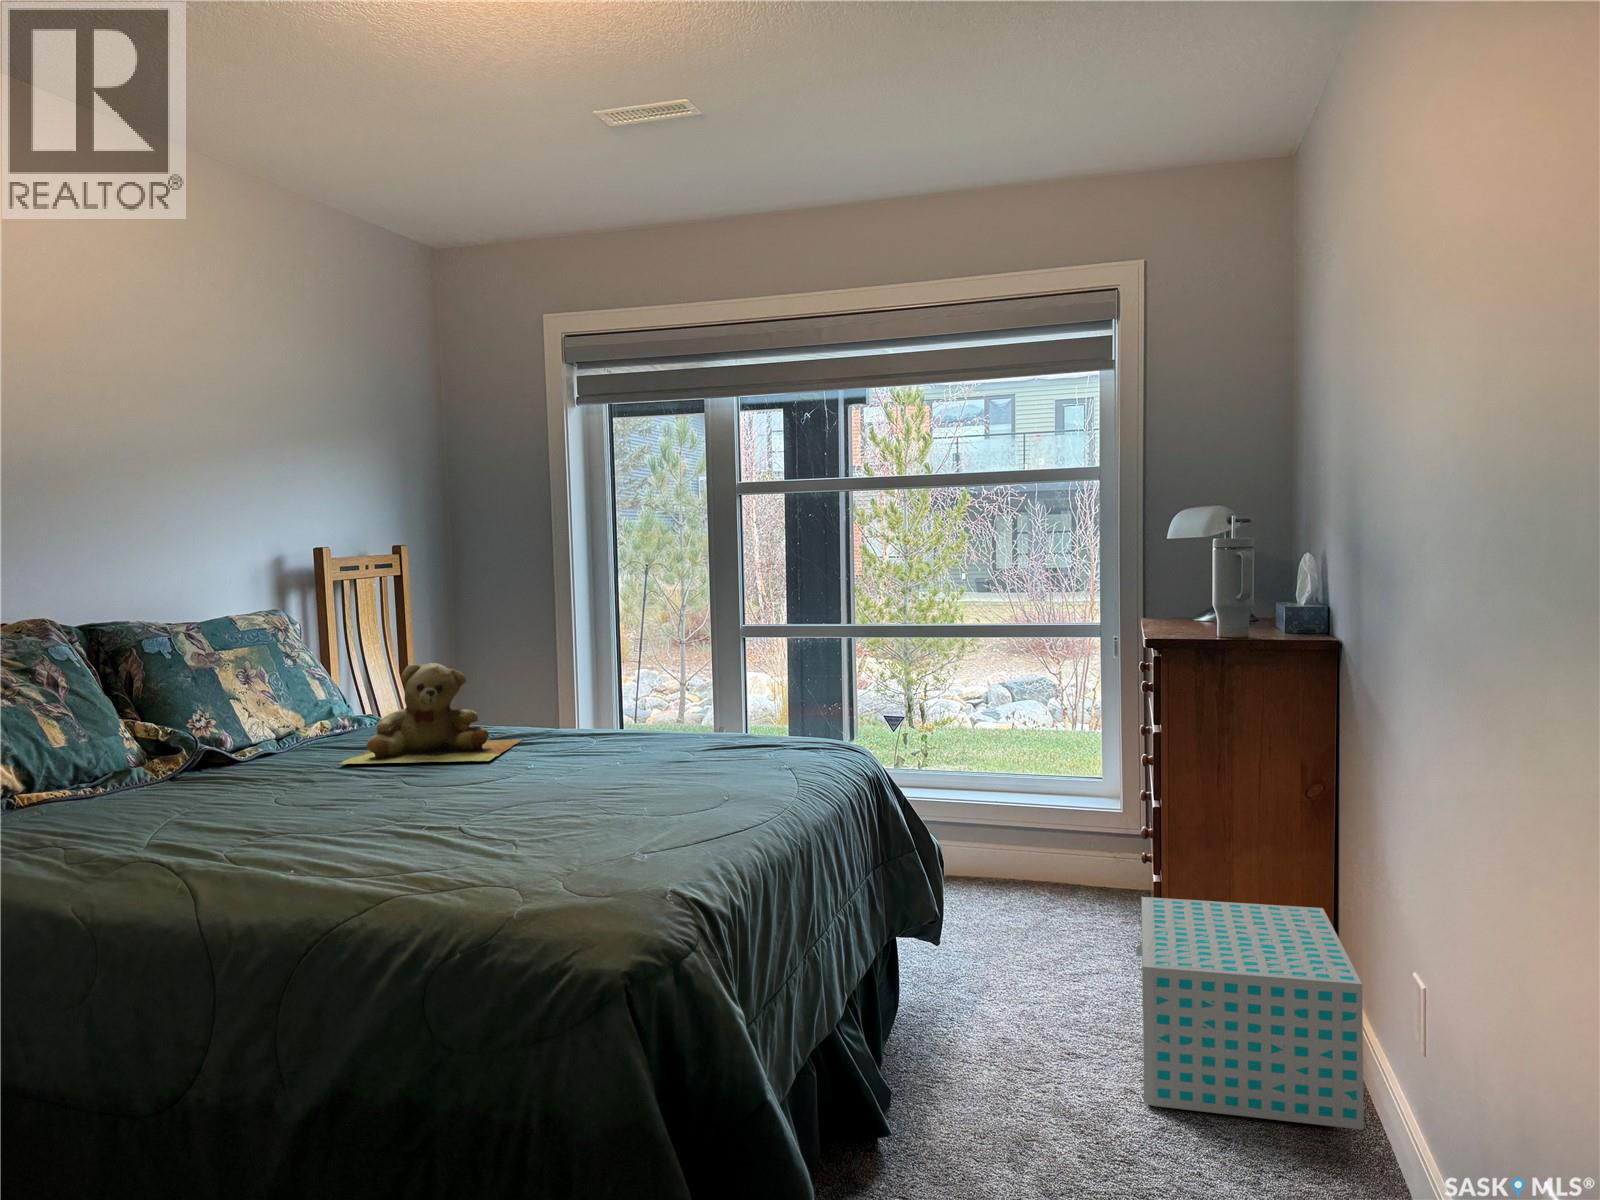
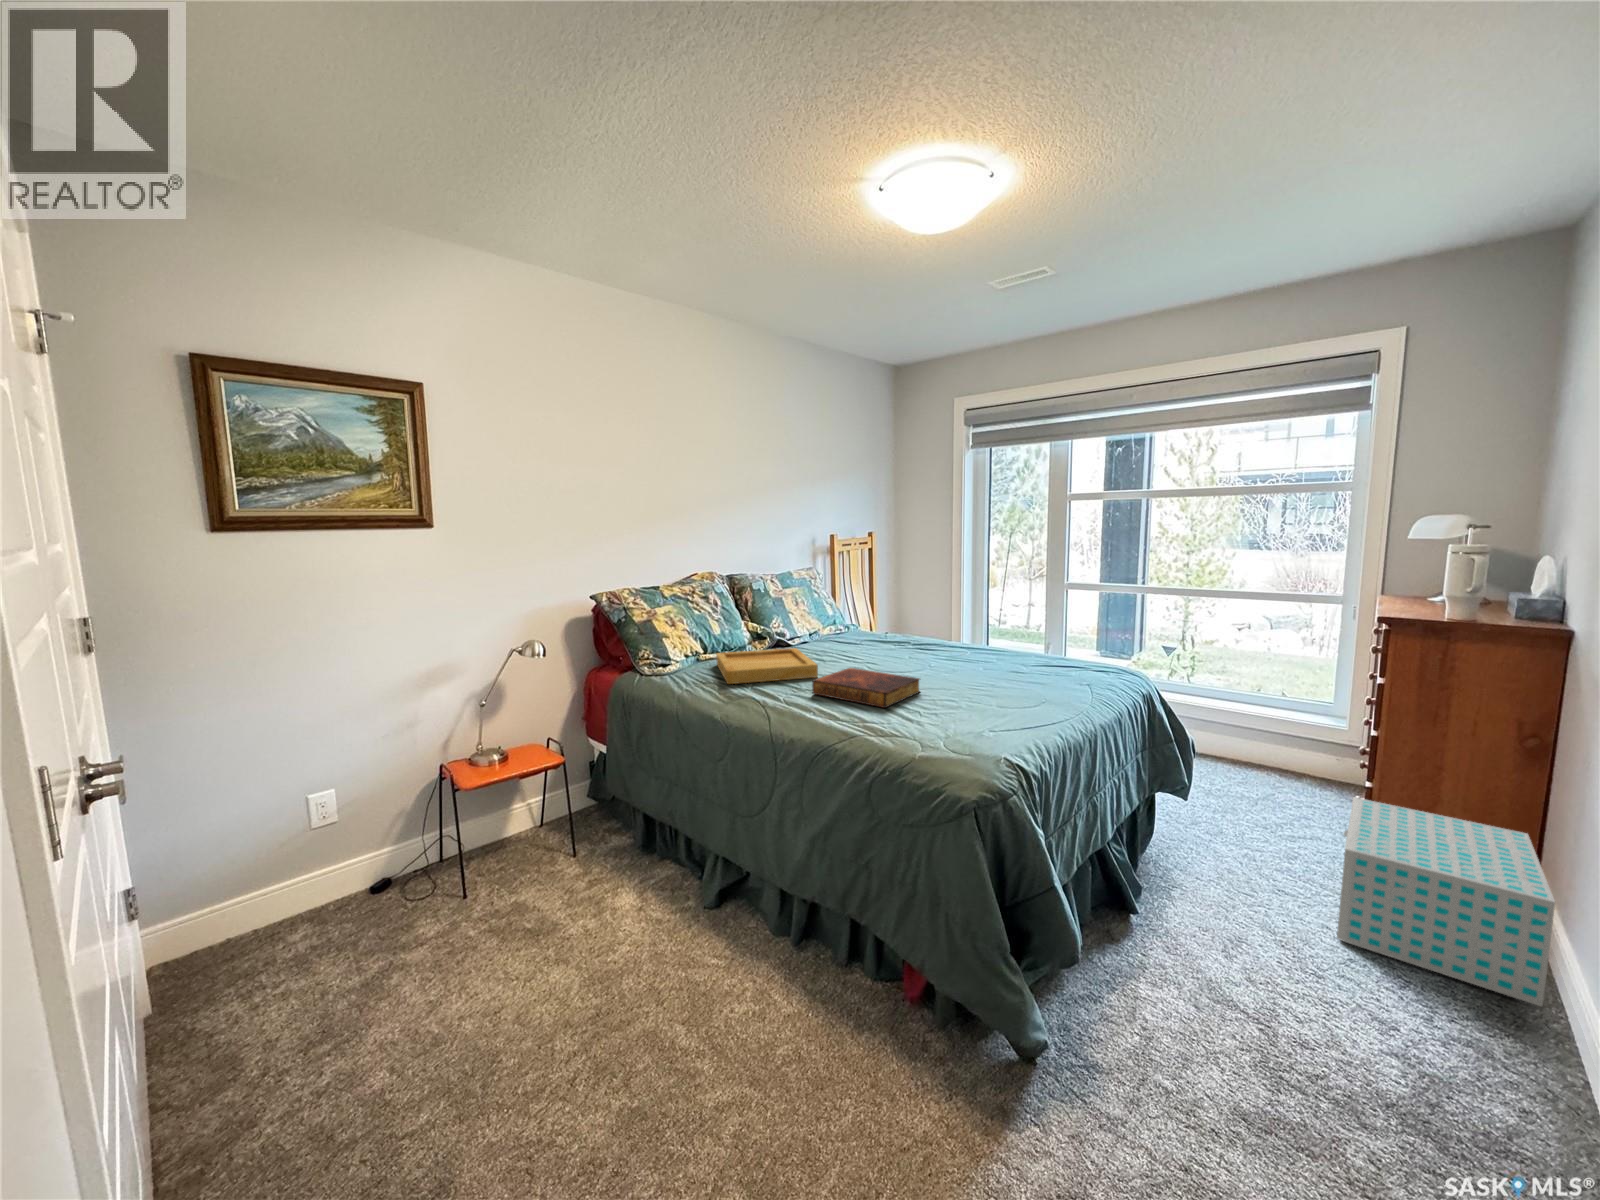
teddy bear: present [341,663,522,764] -> none [837,603,931,659]
tray: none [57,760,300,841] -> present [716,648,818,684]
book: none [288,781,510,843] -> present [812,668,920,708]

